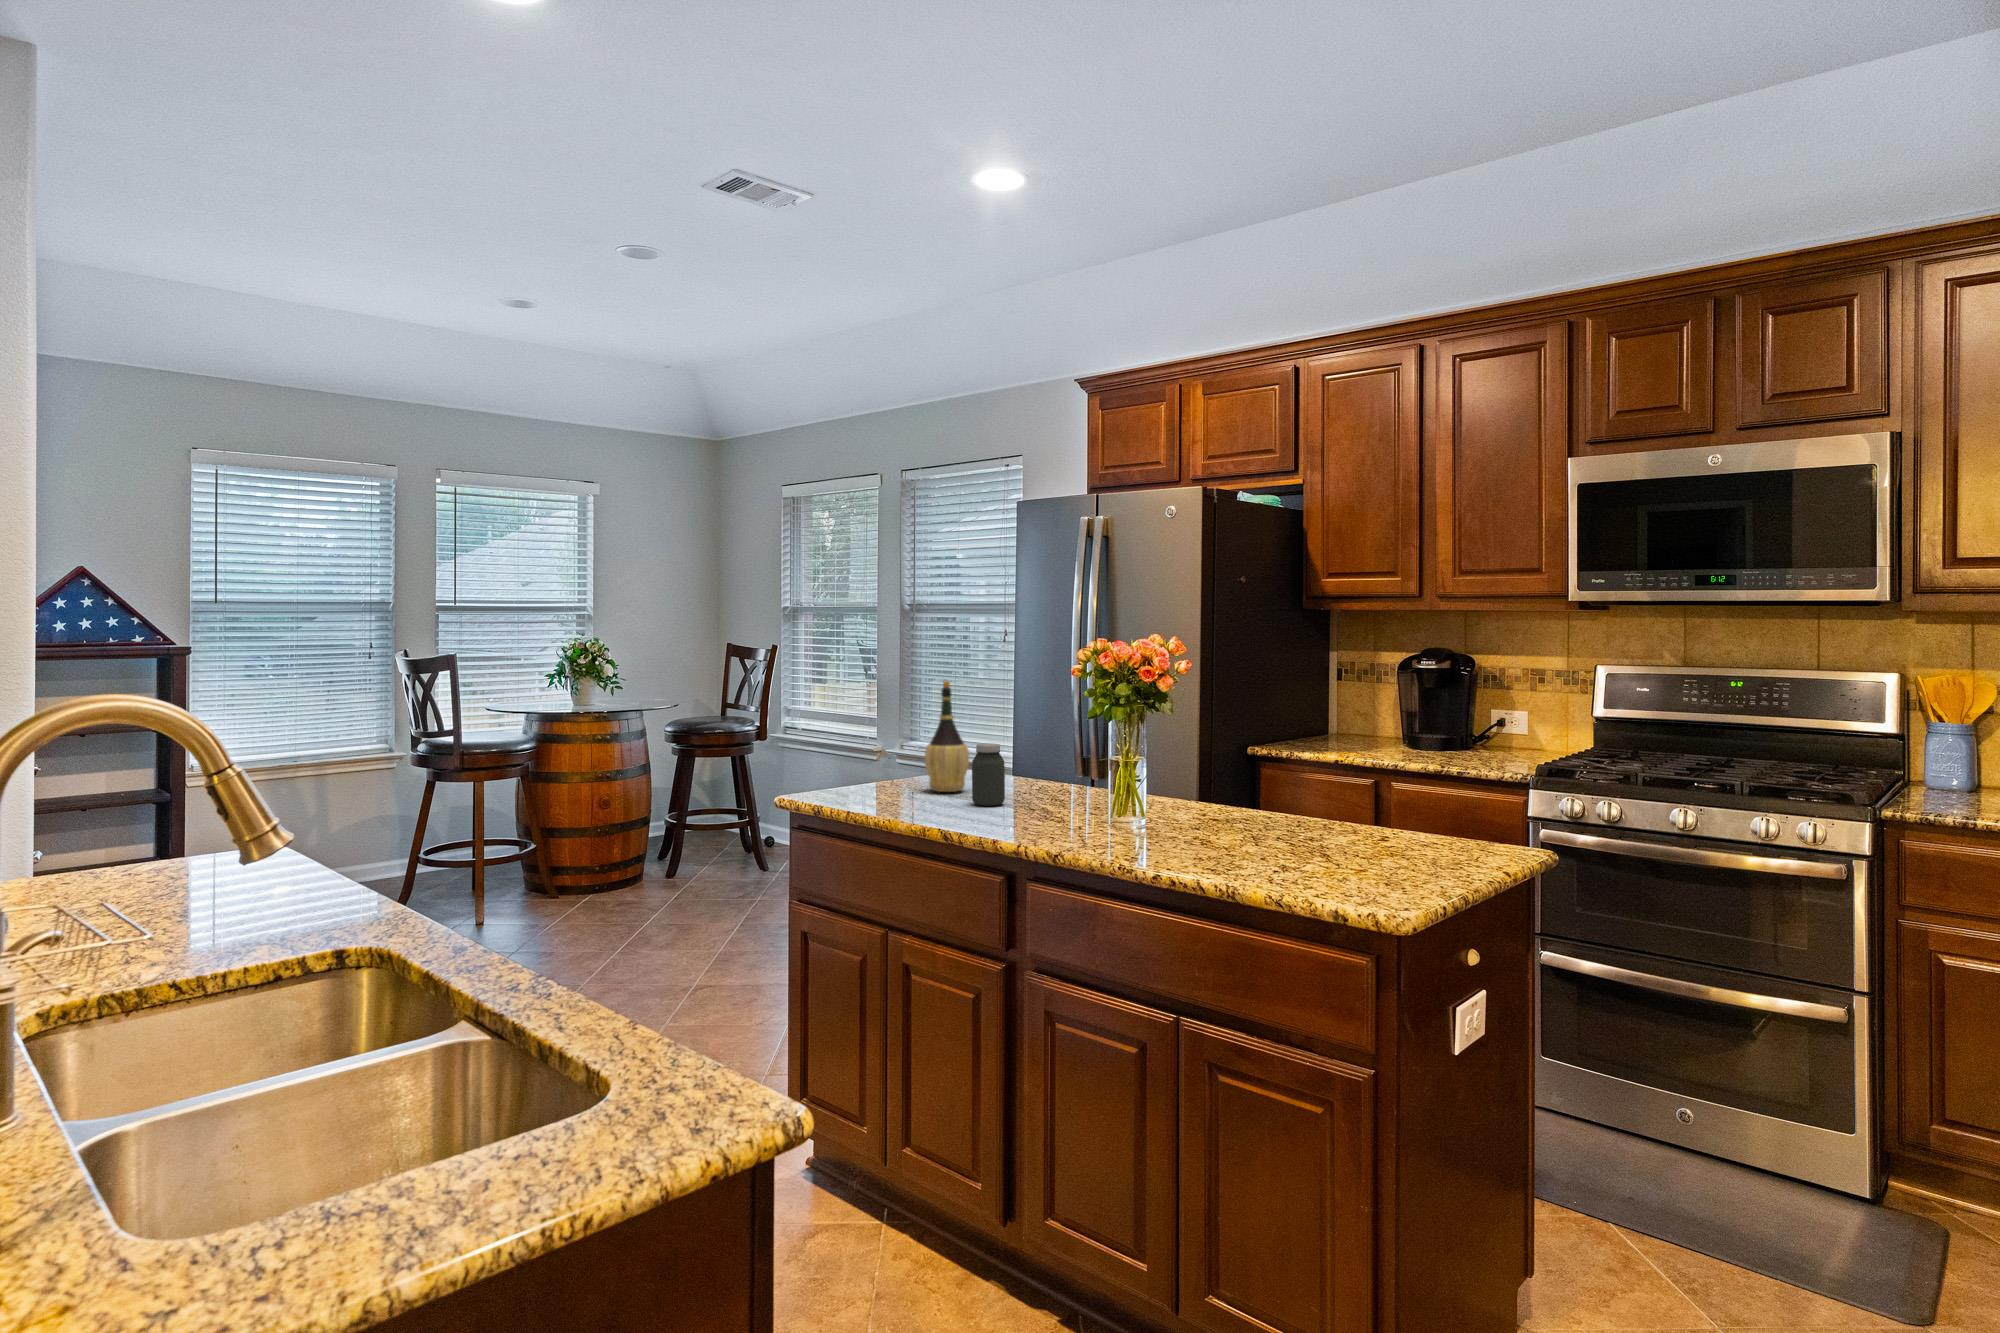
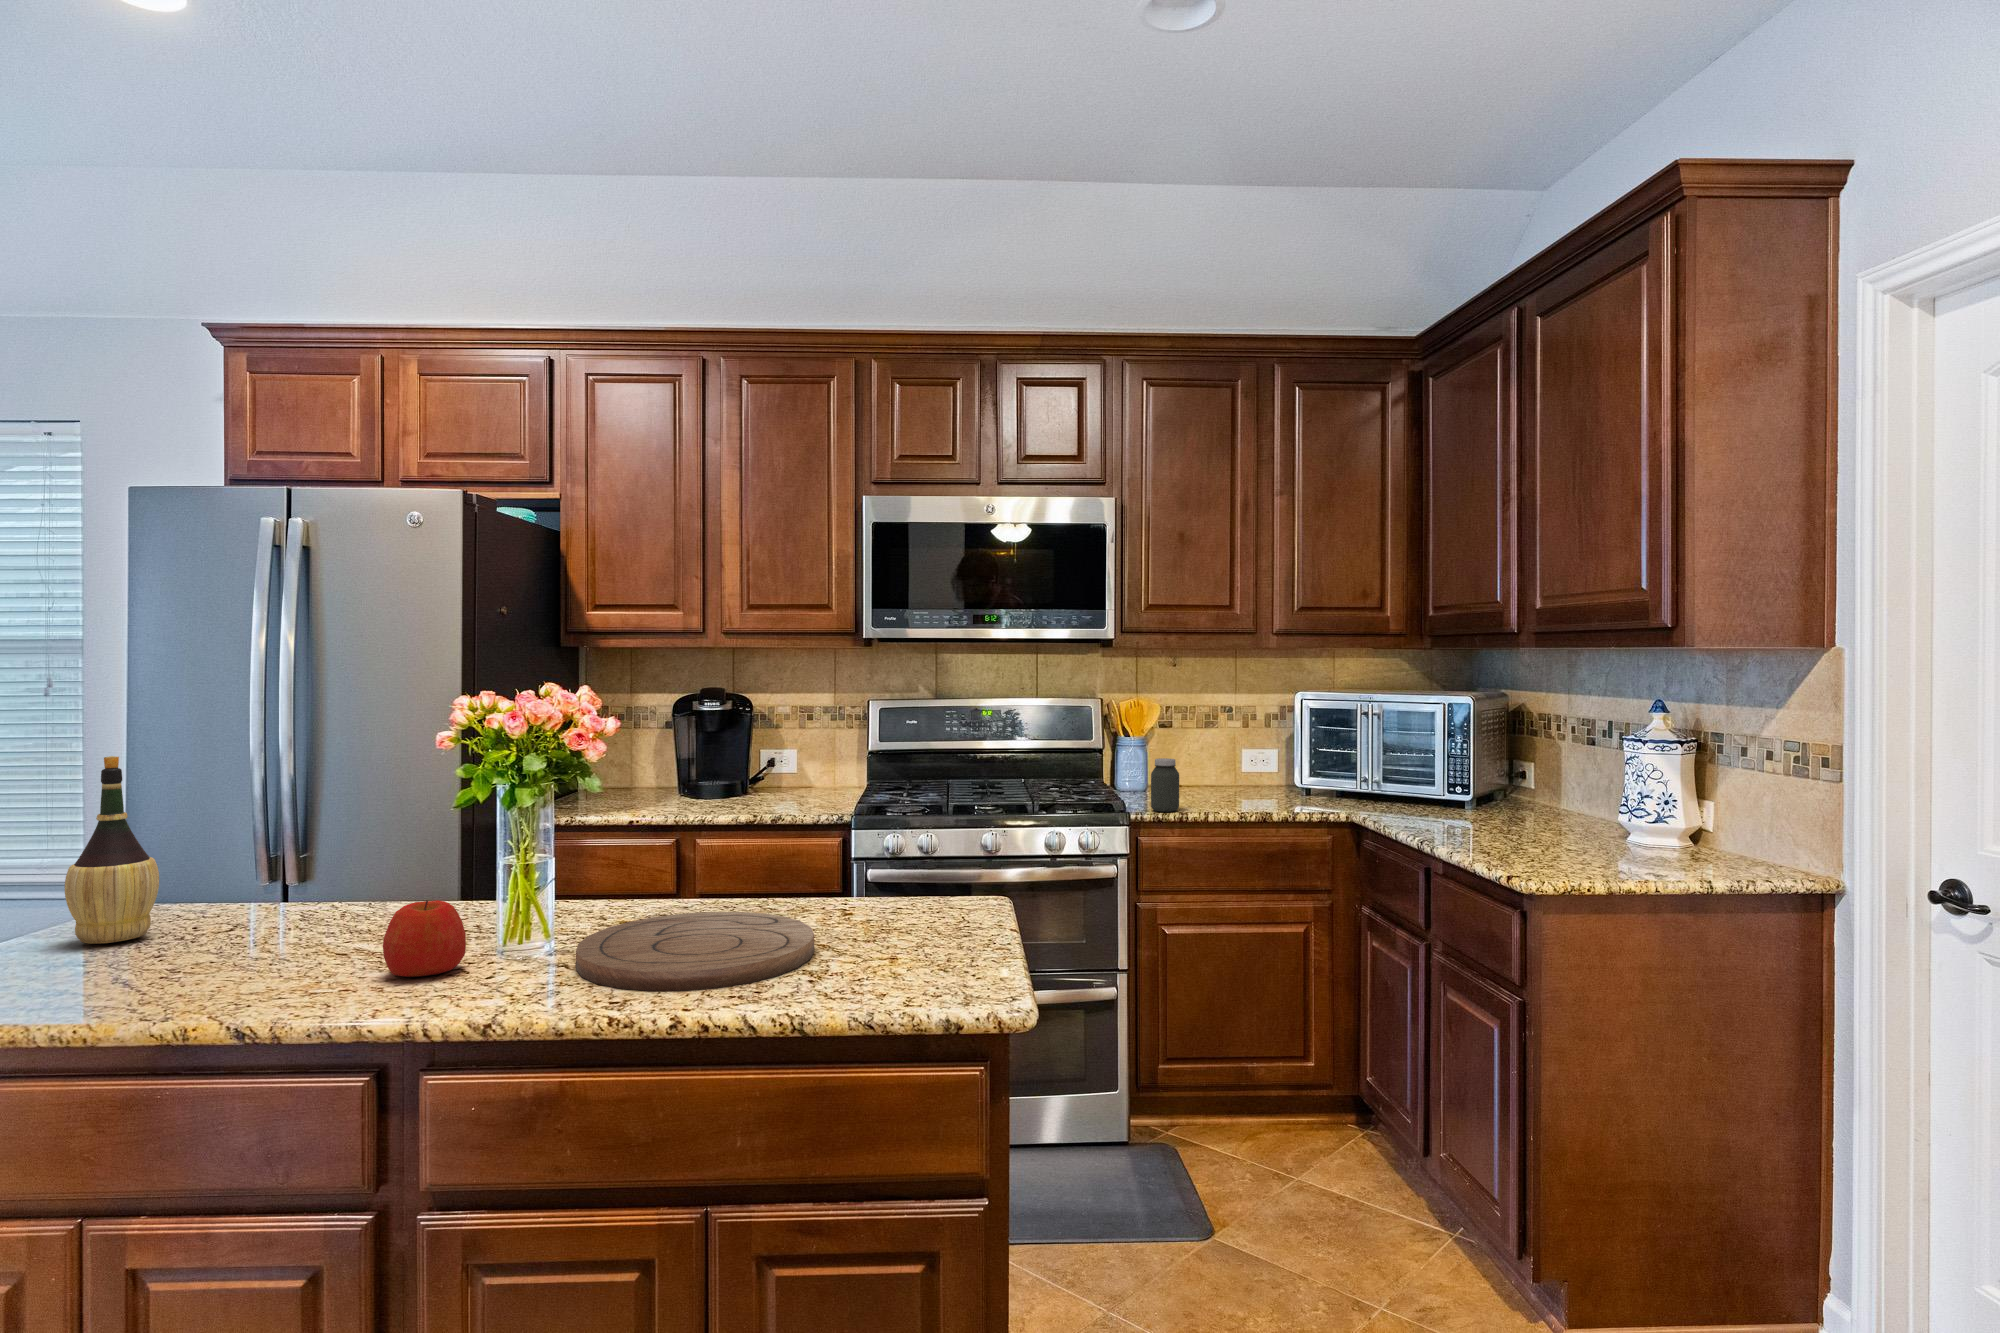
jar: present [972,743,1005,806] -> present [1151,758,1179,812]
apple: none [1040,781,1088,830] -> present [383,900,466,977]
cutting board: none [1140,819,1315,865] -> present [576,912,814,991]

